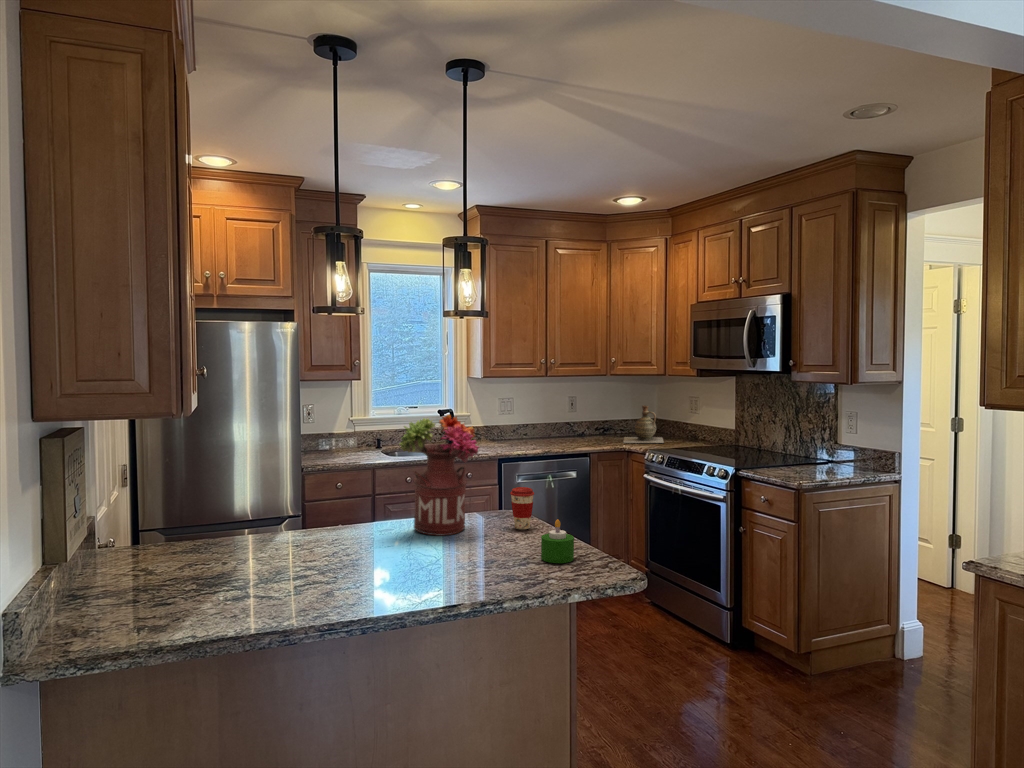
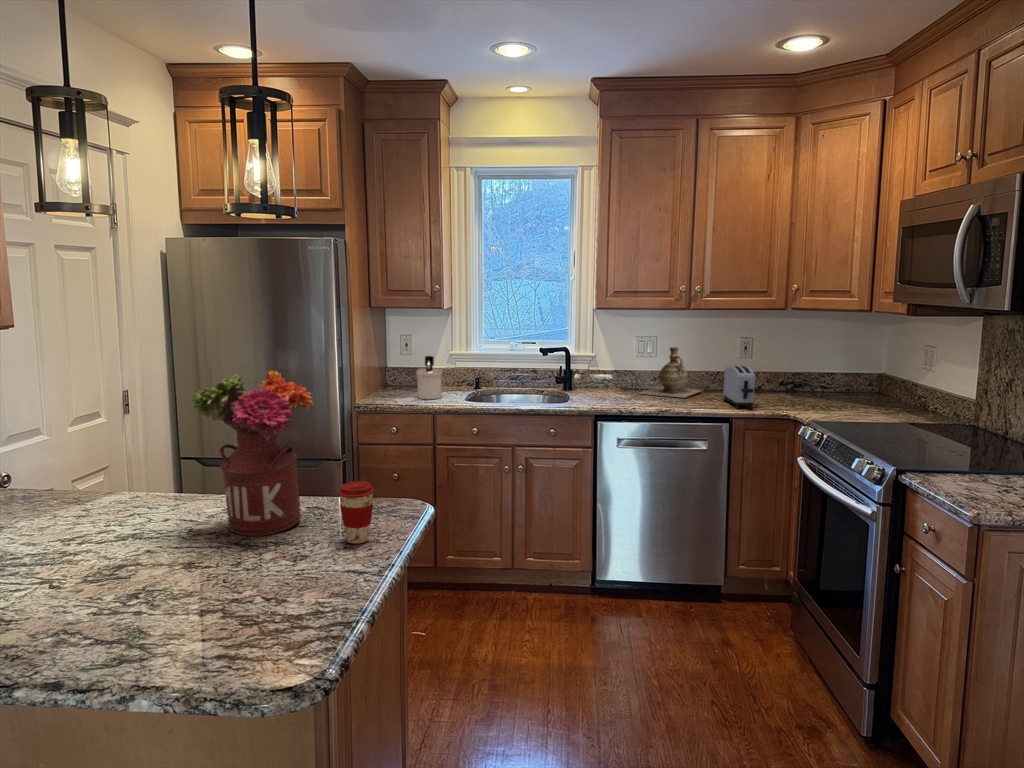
ceramic jug: present [624,406,664,443] -> present [639,347,702,398]
toaster: none [574,416,604,446] -> present [723,366,755,409]
soap dispenser: none [342,419,364,456] -> present [417,356,442,399]
candle: present [541,519,574,563] -> none [235,554,291,625]

